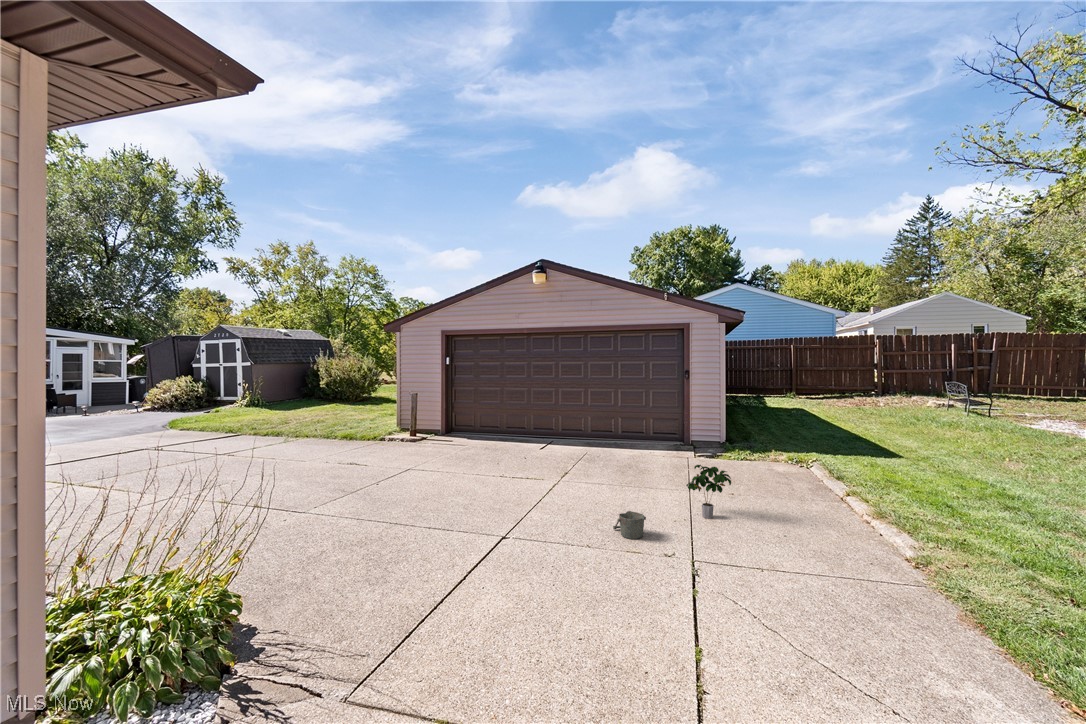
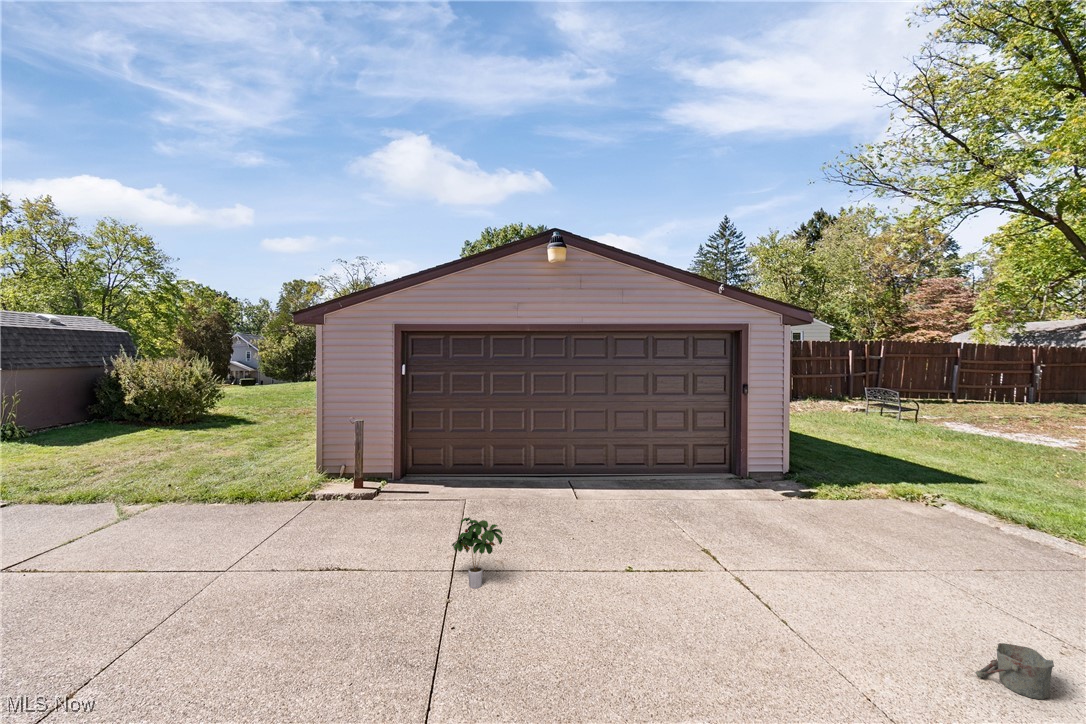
potted plant: present [686,465,731,519] -> present [452,517,502,588]

